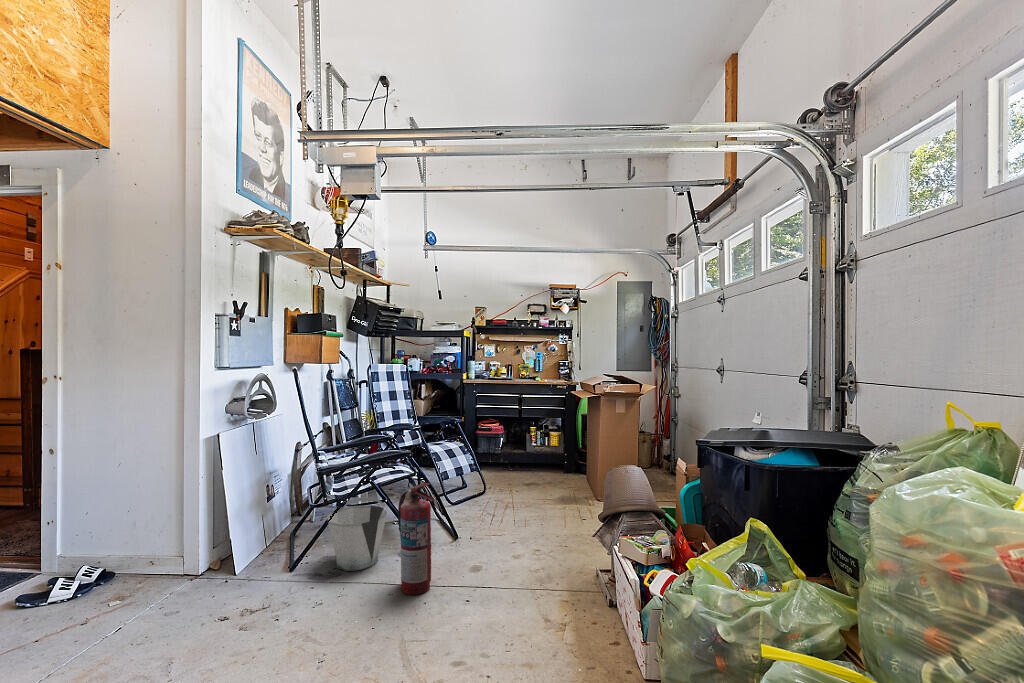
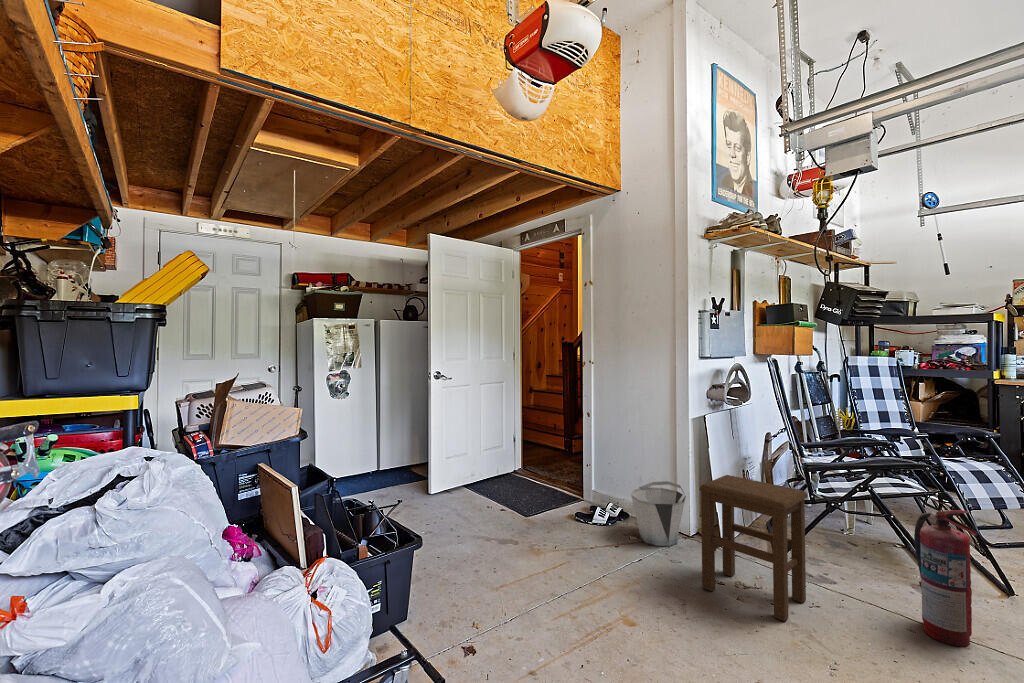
stool: none [199,495,316,634] -> present [699,475,808,621]
bucket: present [327,497,387,571] -> present [631,481,686,546]

